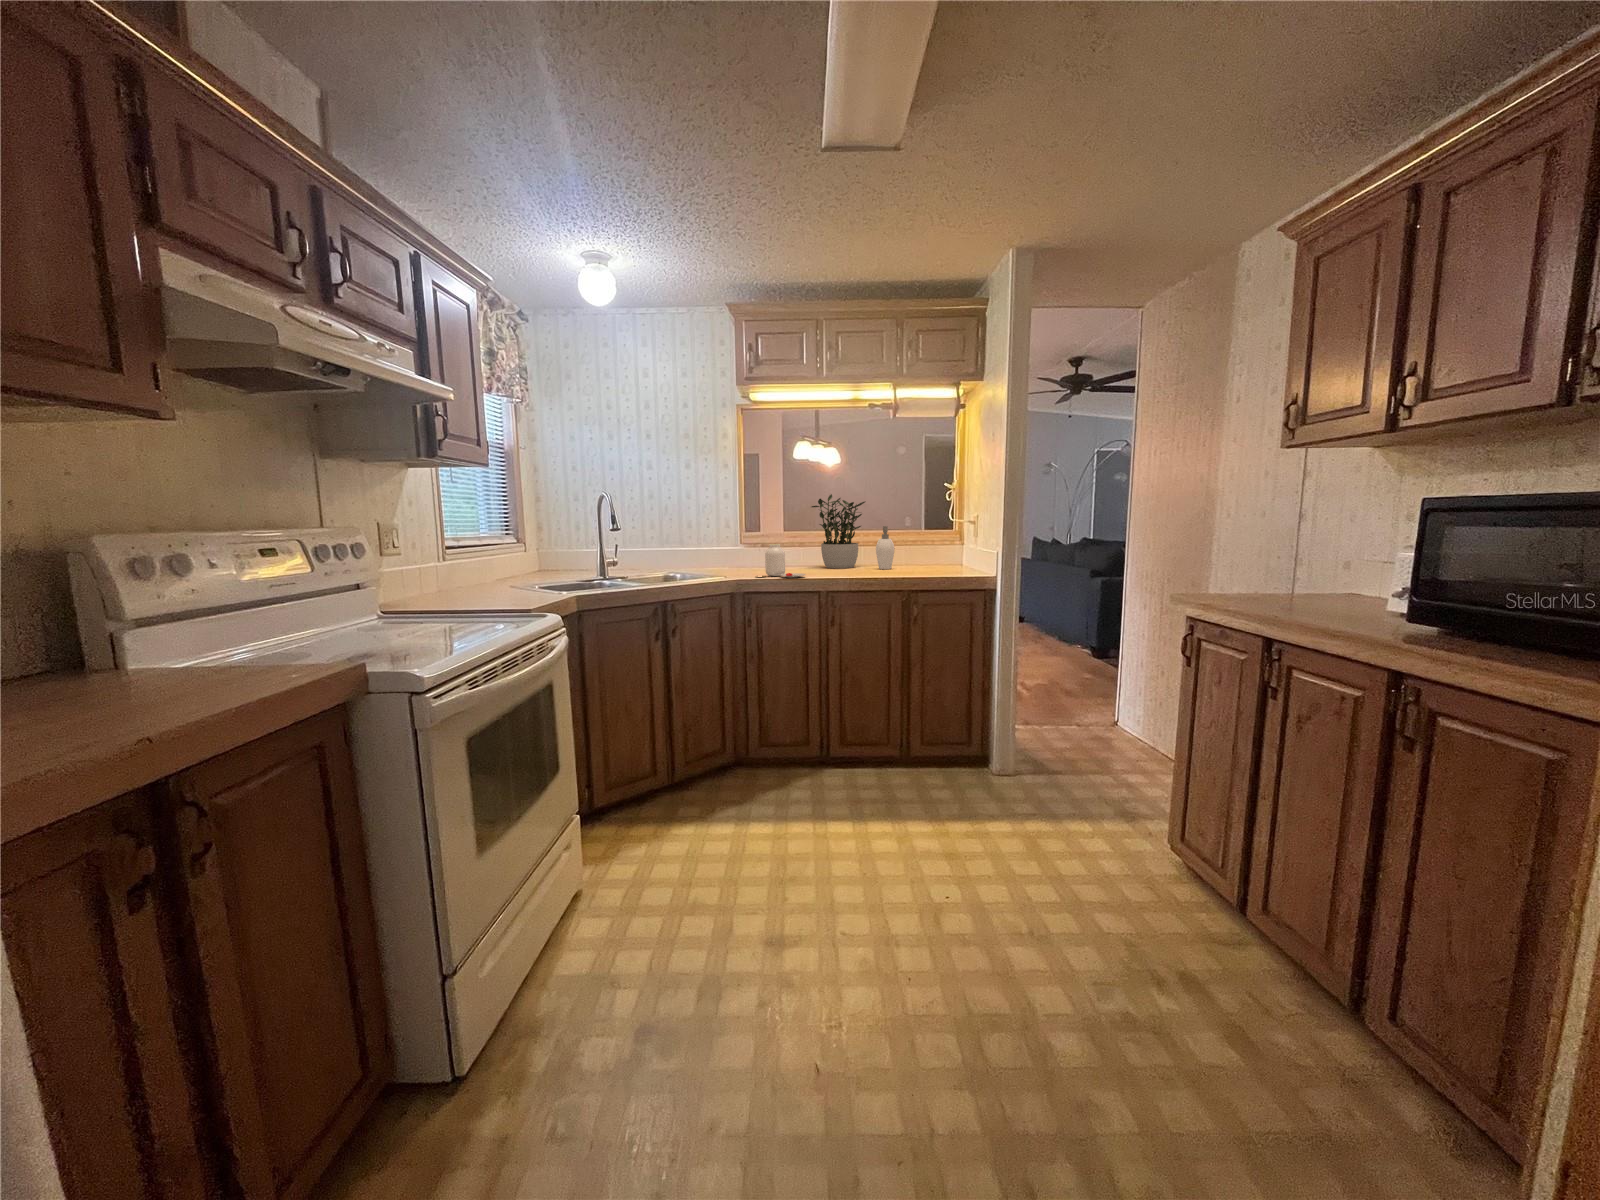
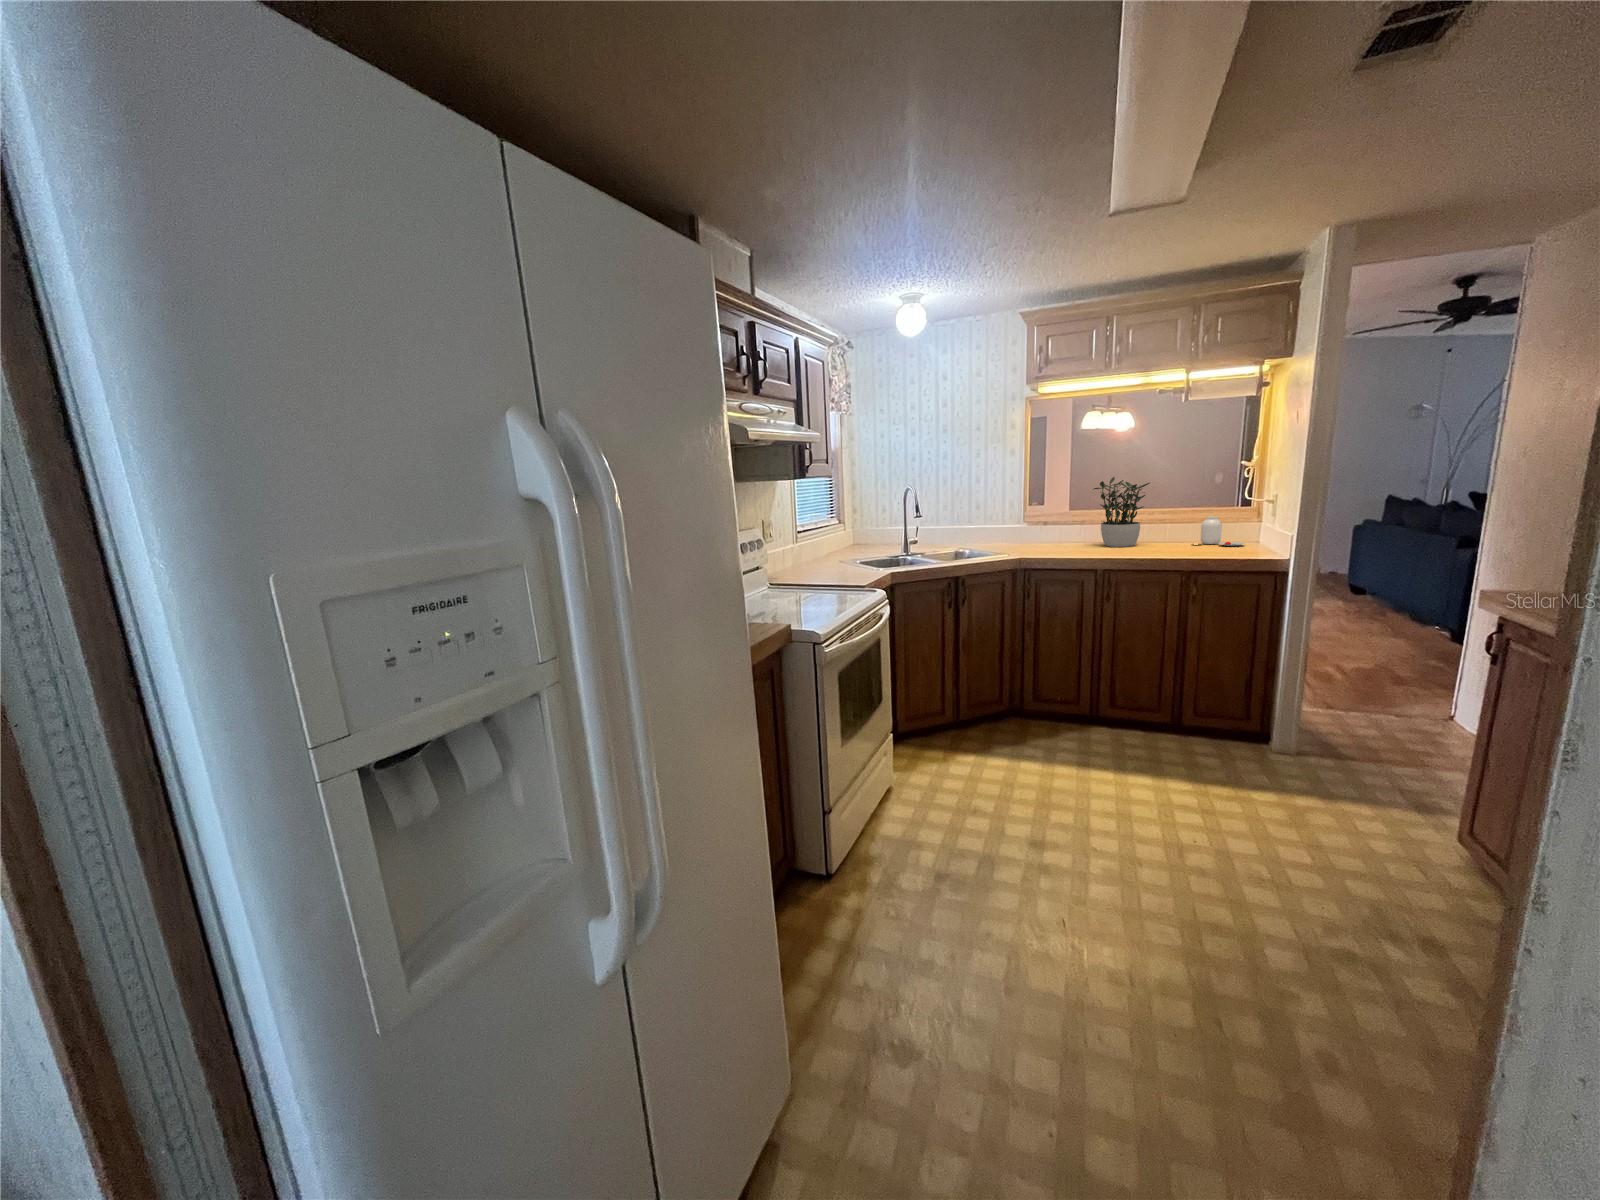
soap dispenser: present [876,526,895,569] -> none [1158,508,1184,549]
jar: present [764,544,805,578] -> present [1200,516,1245,546]

